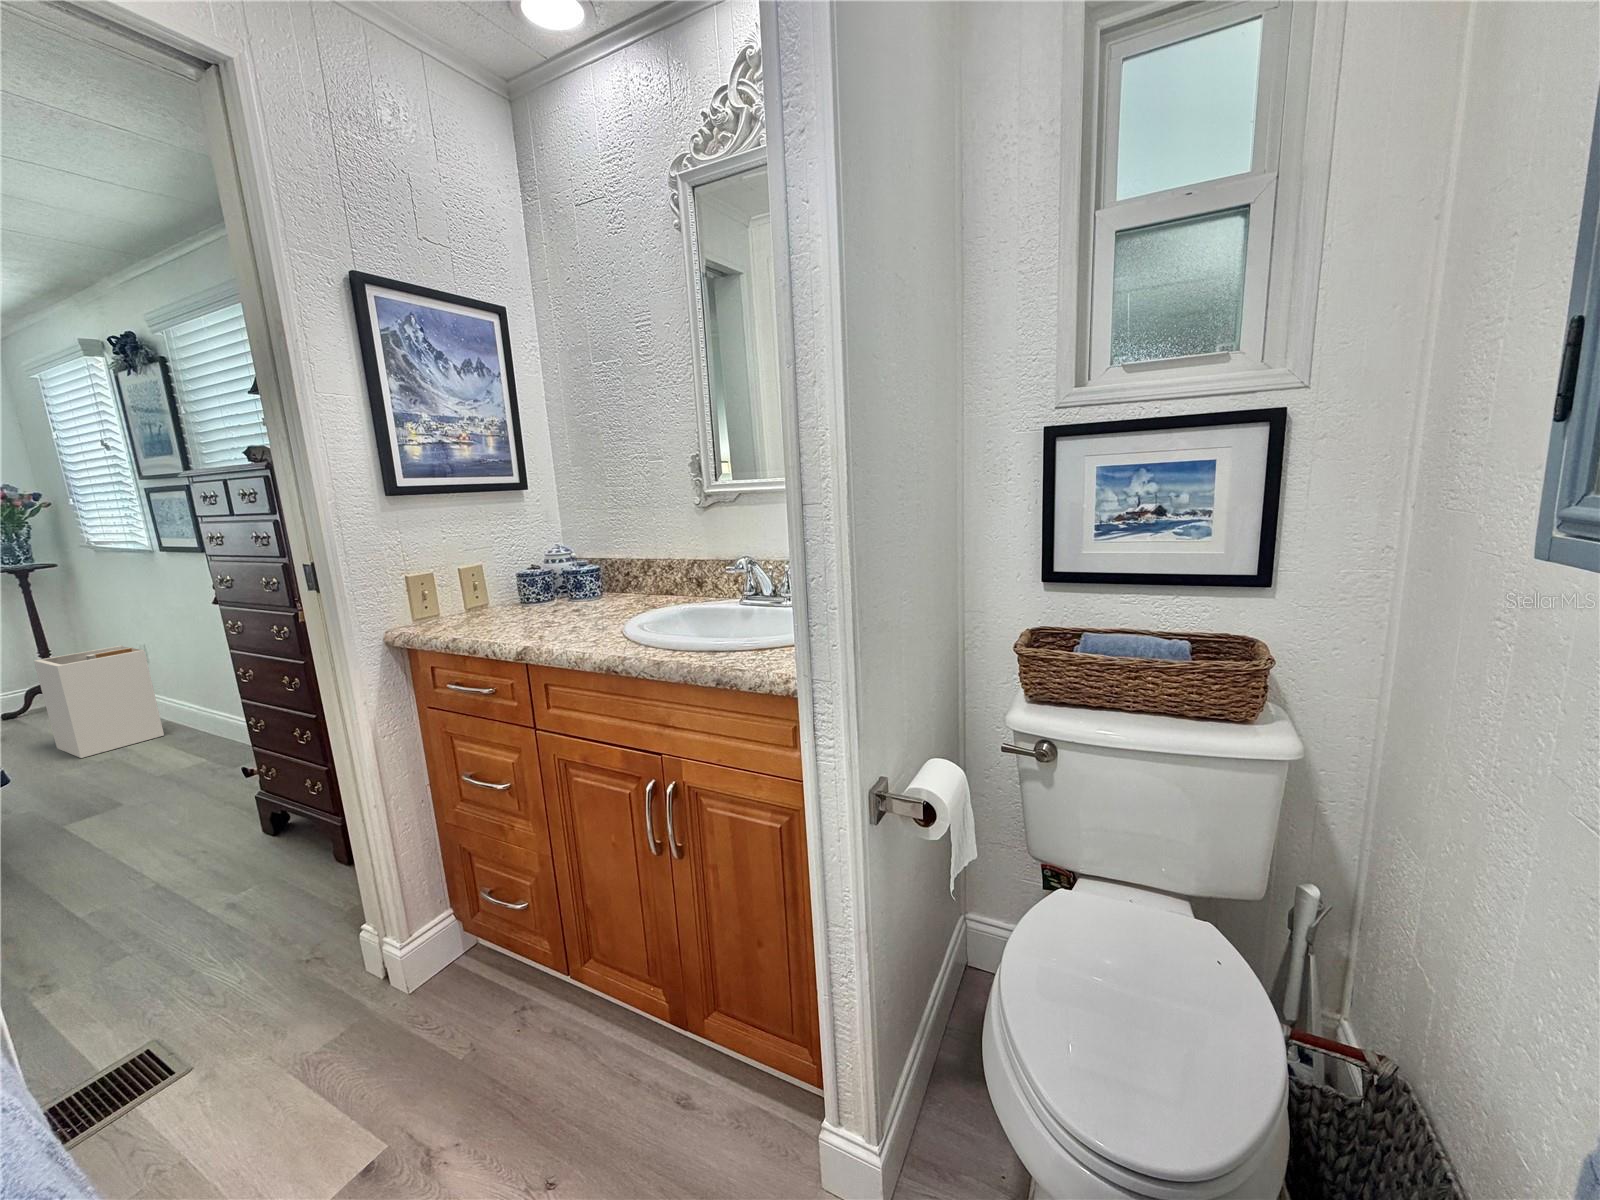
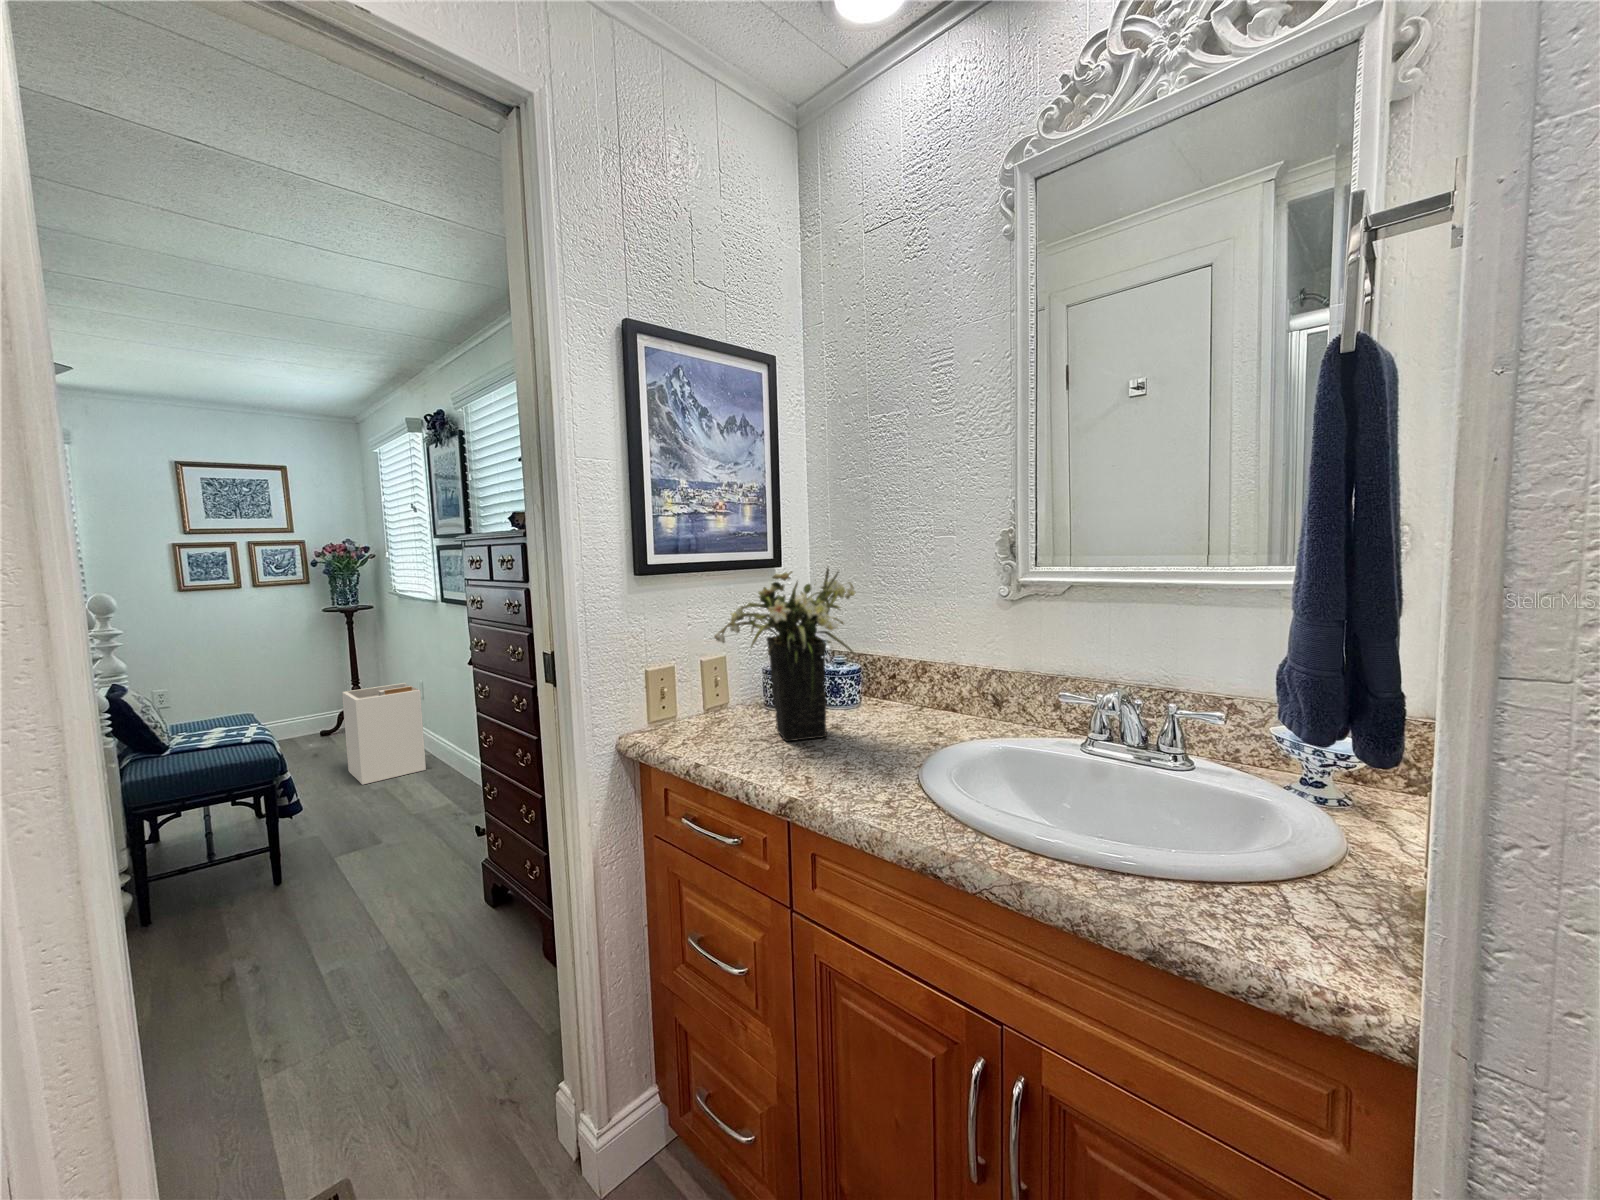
flower arrangement: none [461,484,582,620] -> present [714,568,857,741]

